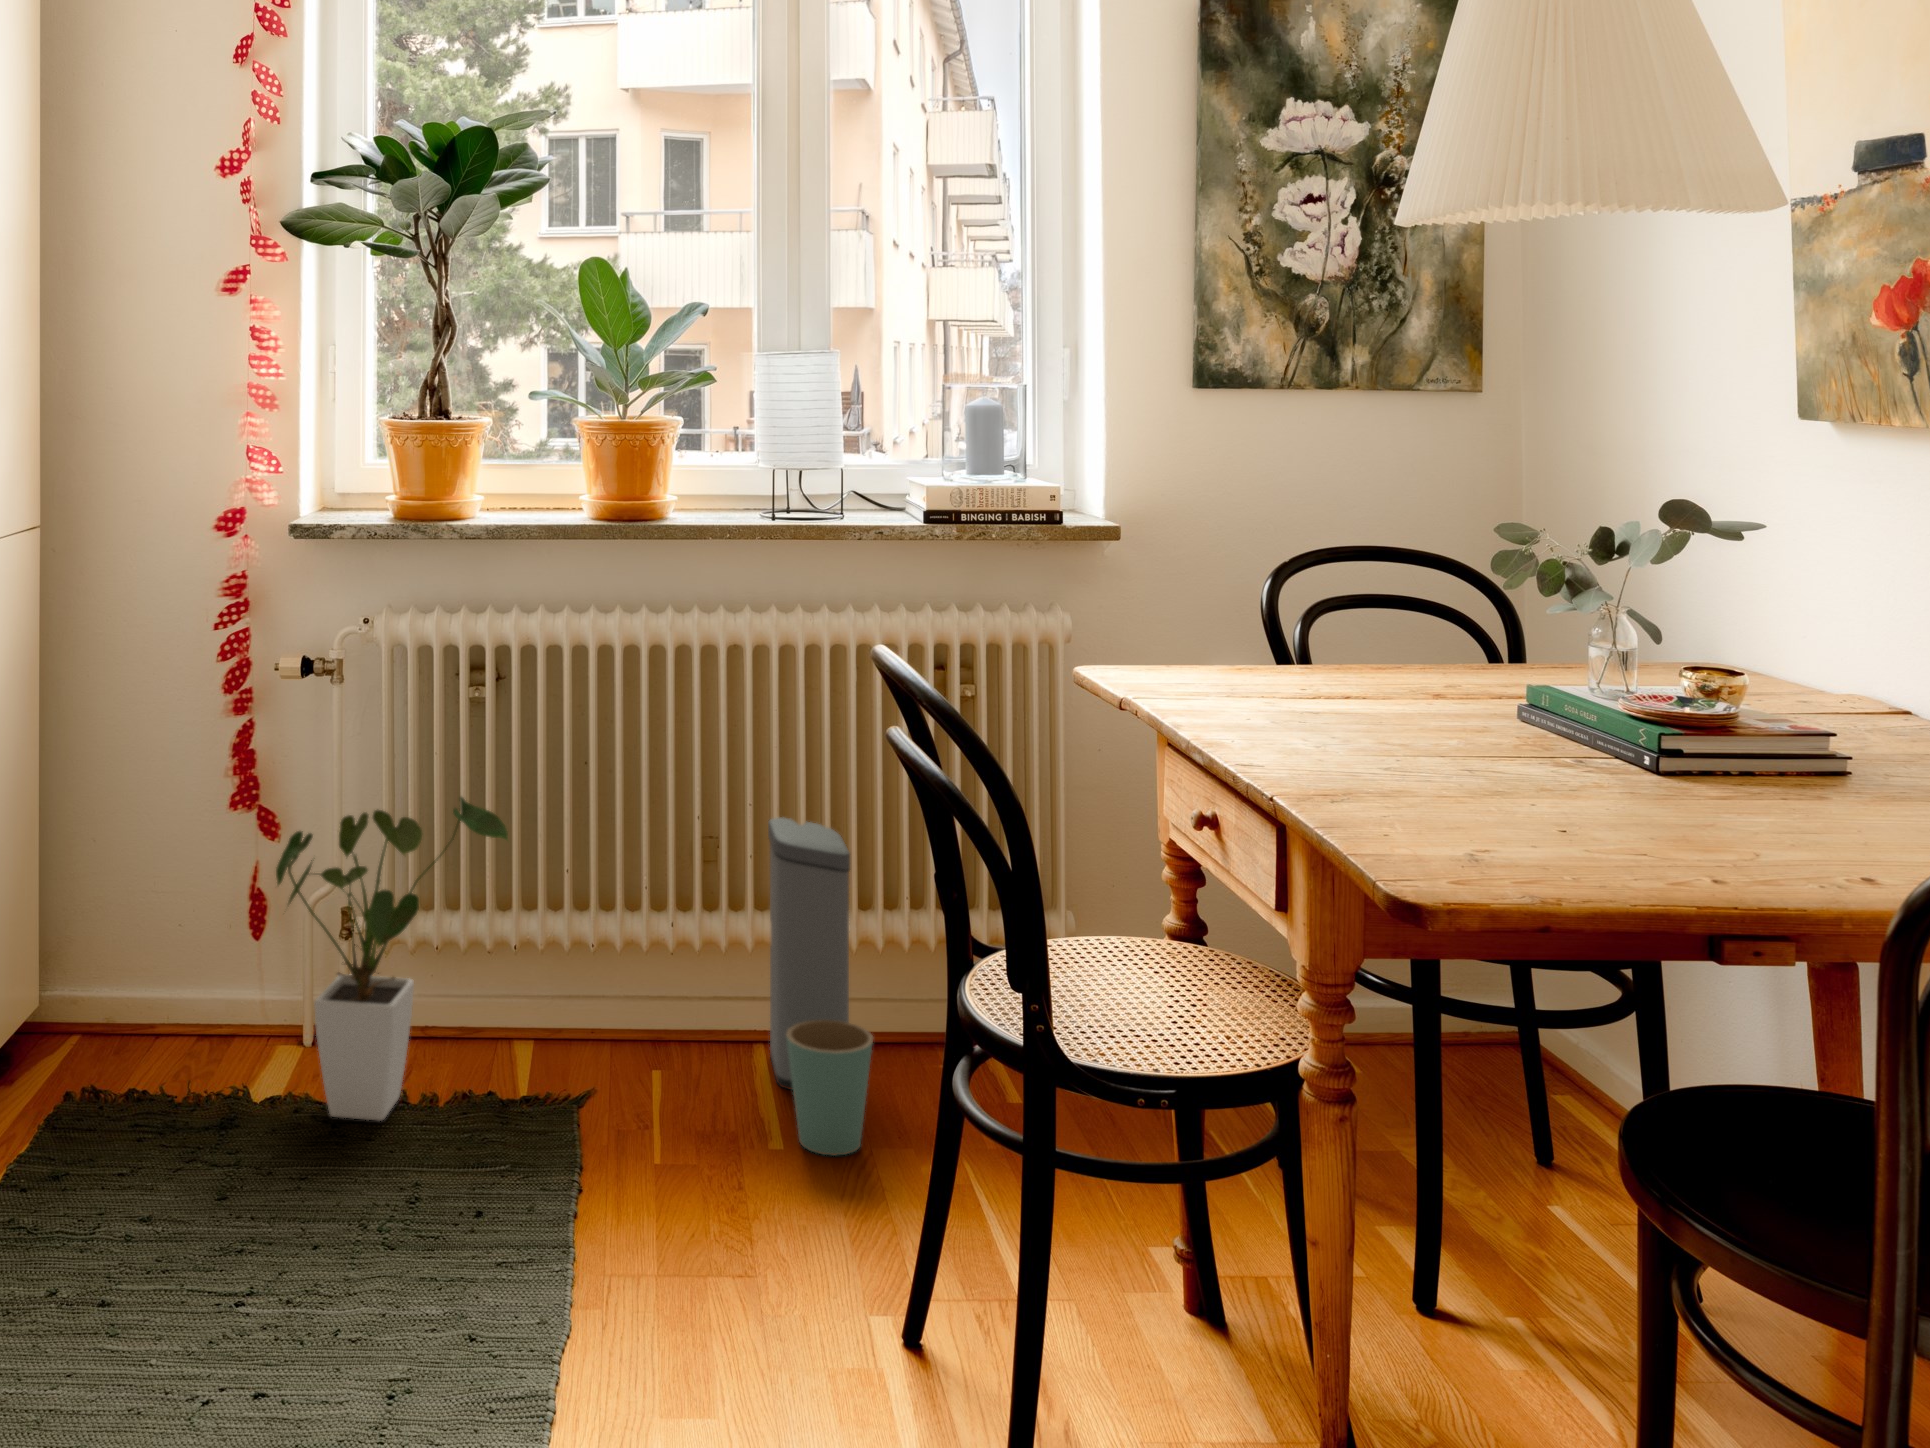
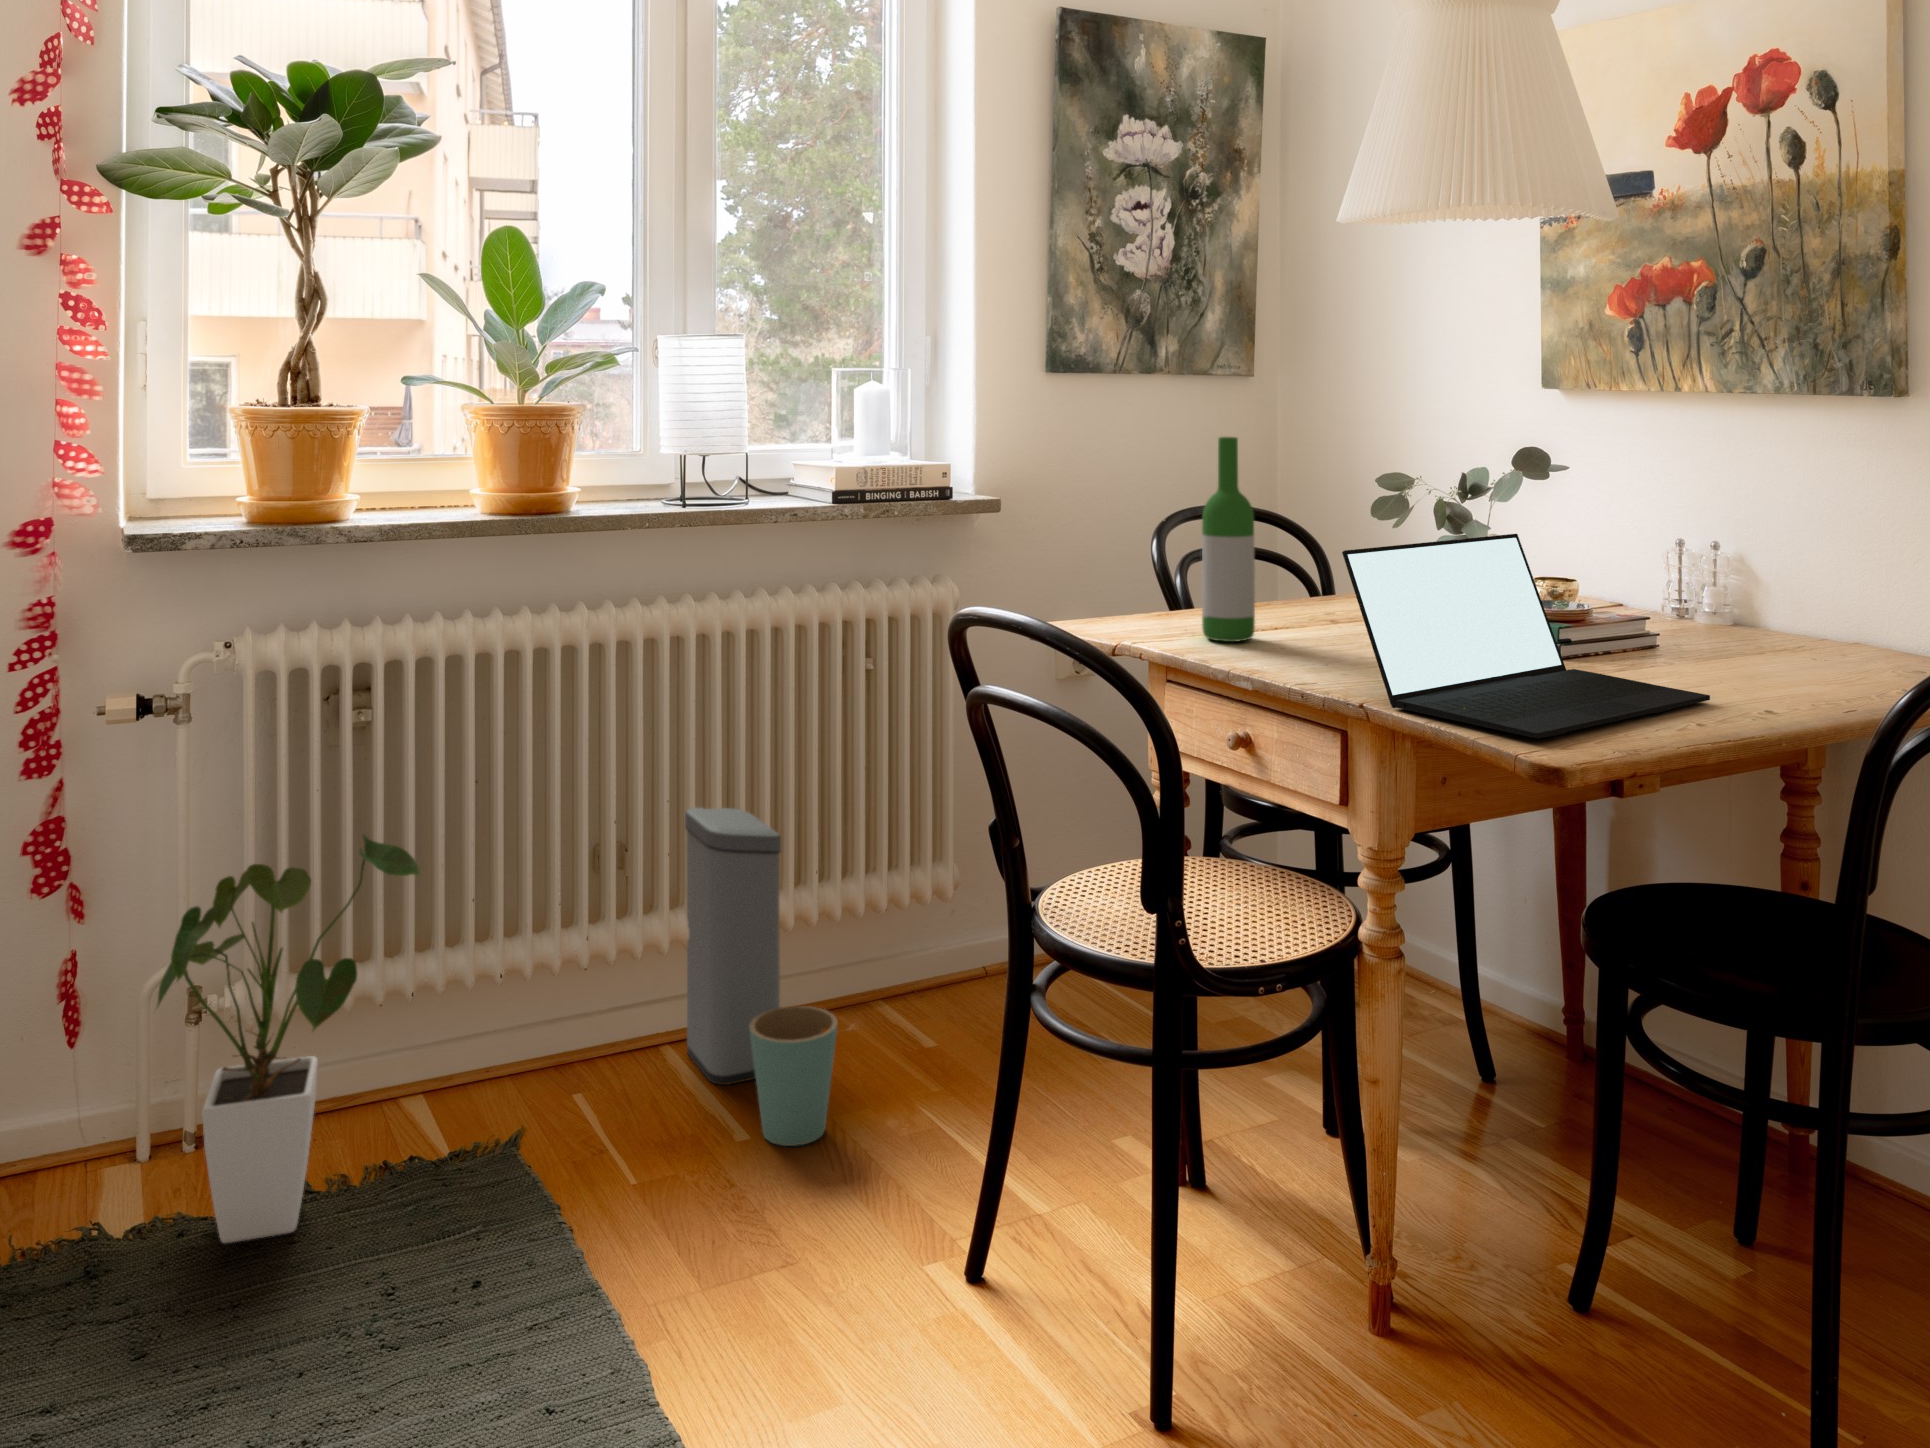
wine bottle: none [1234,468,1296,696] -> present [1202,437,1255,642]
laptop: none [1299,593,1786,821] -> present [1342,534,1710,738]

